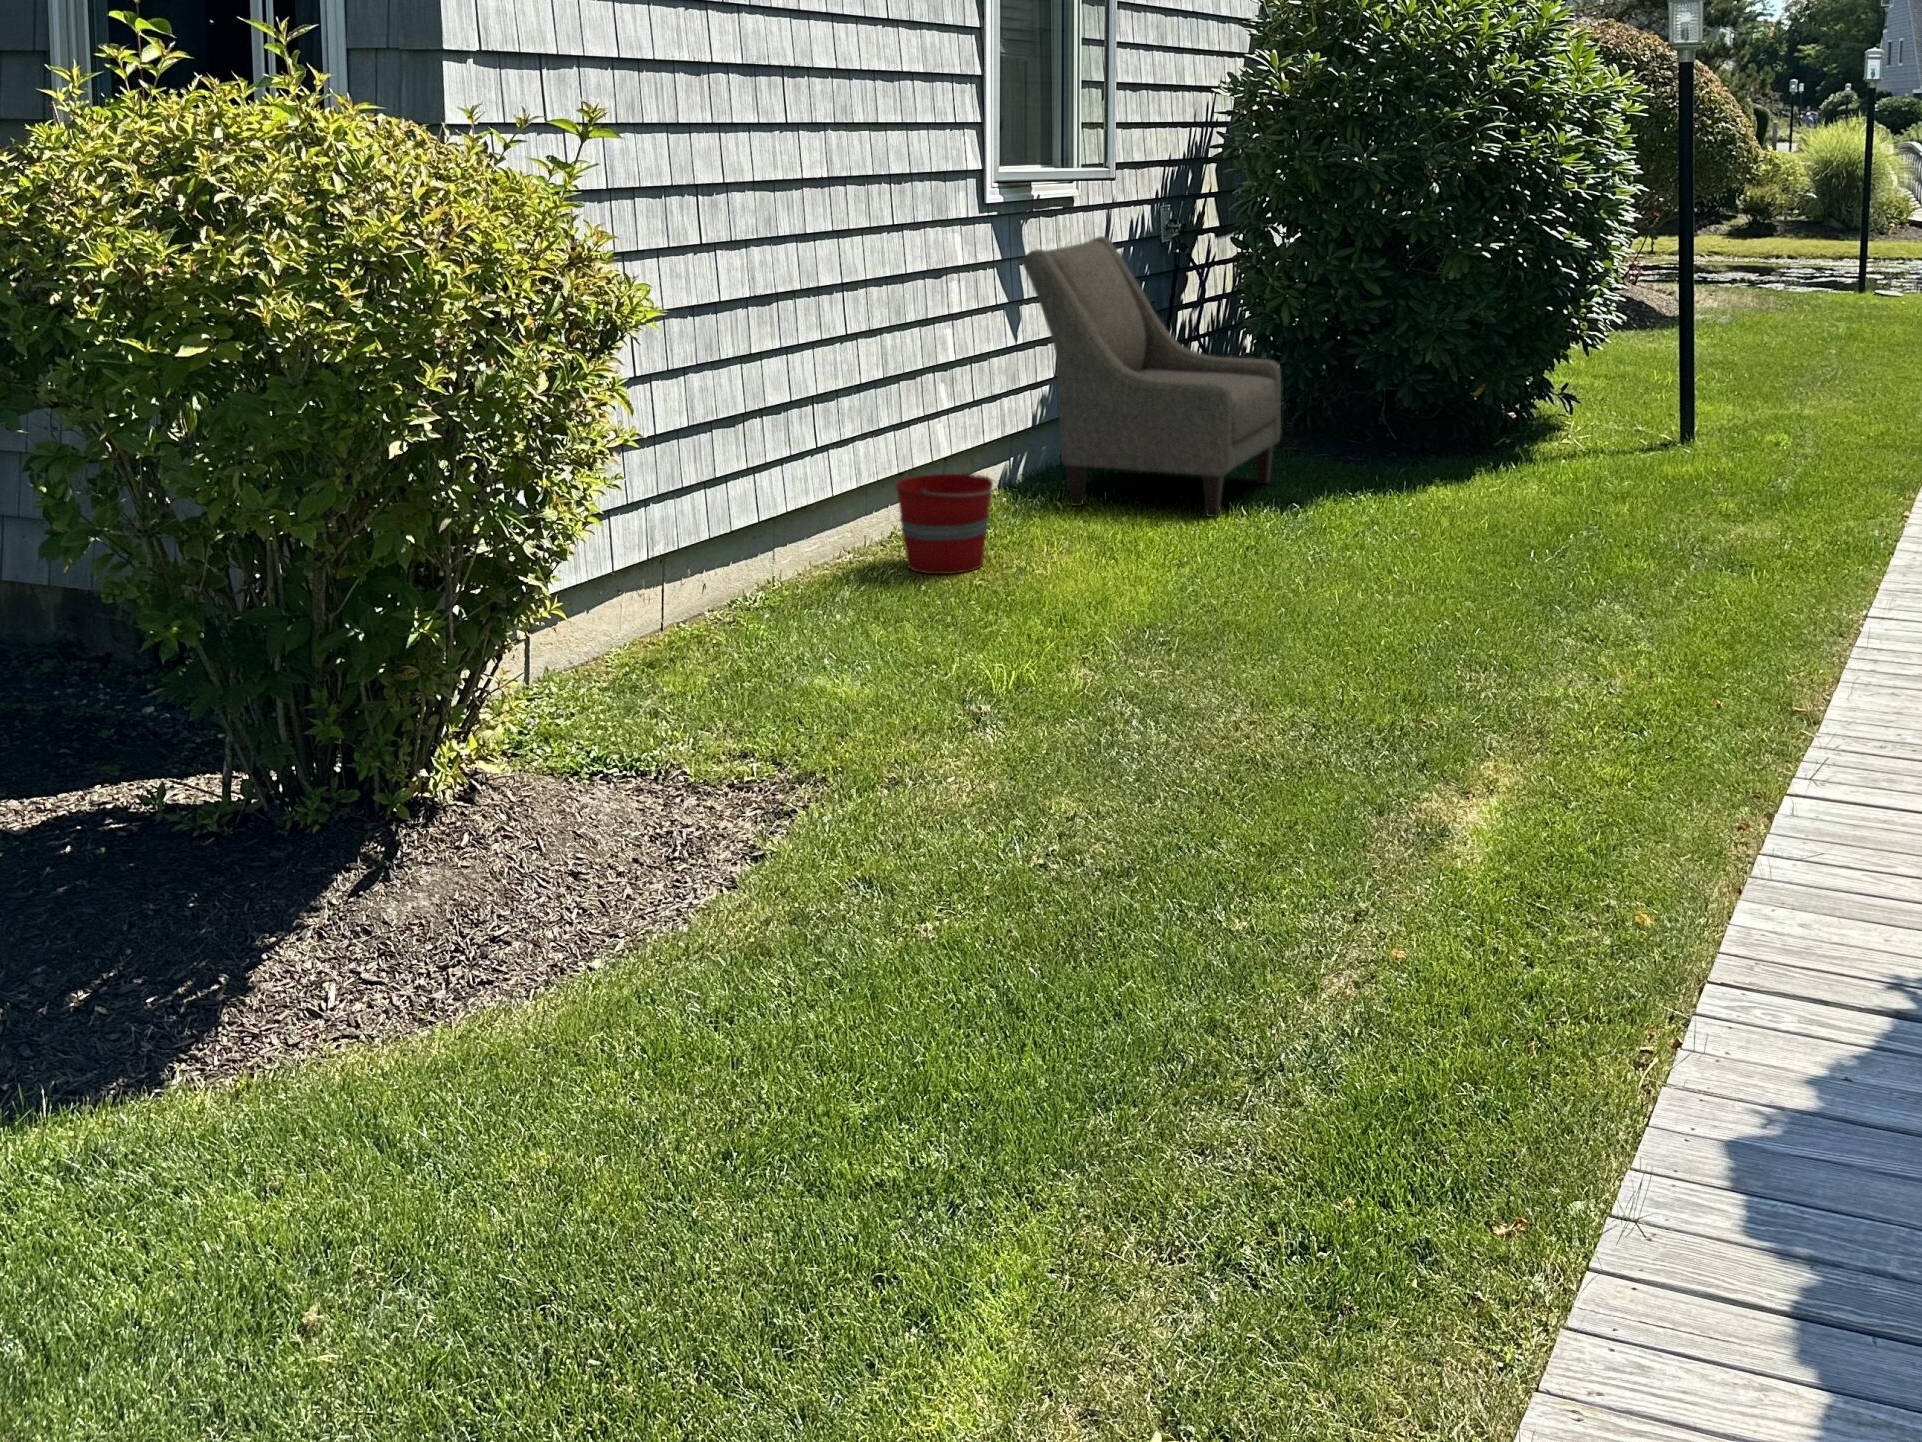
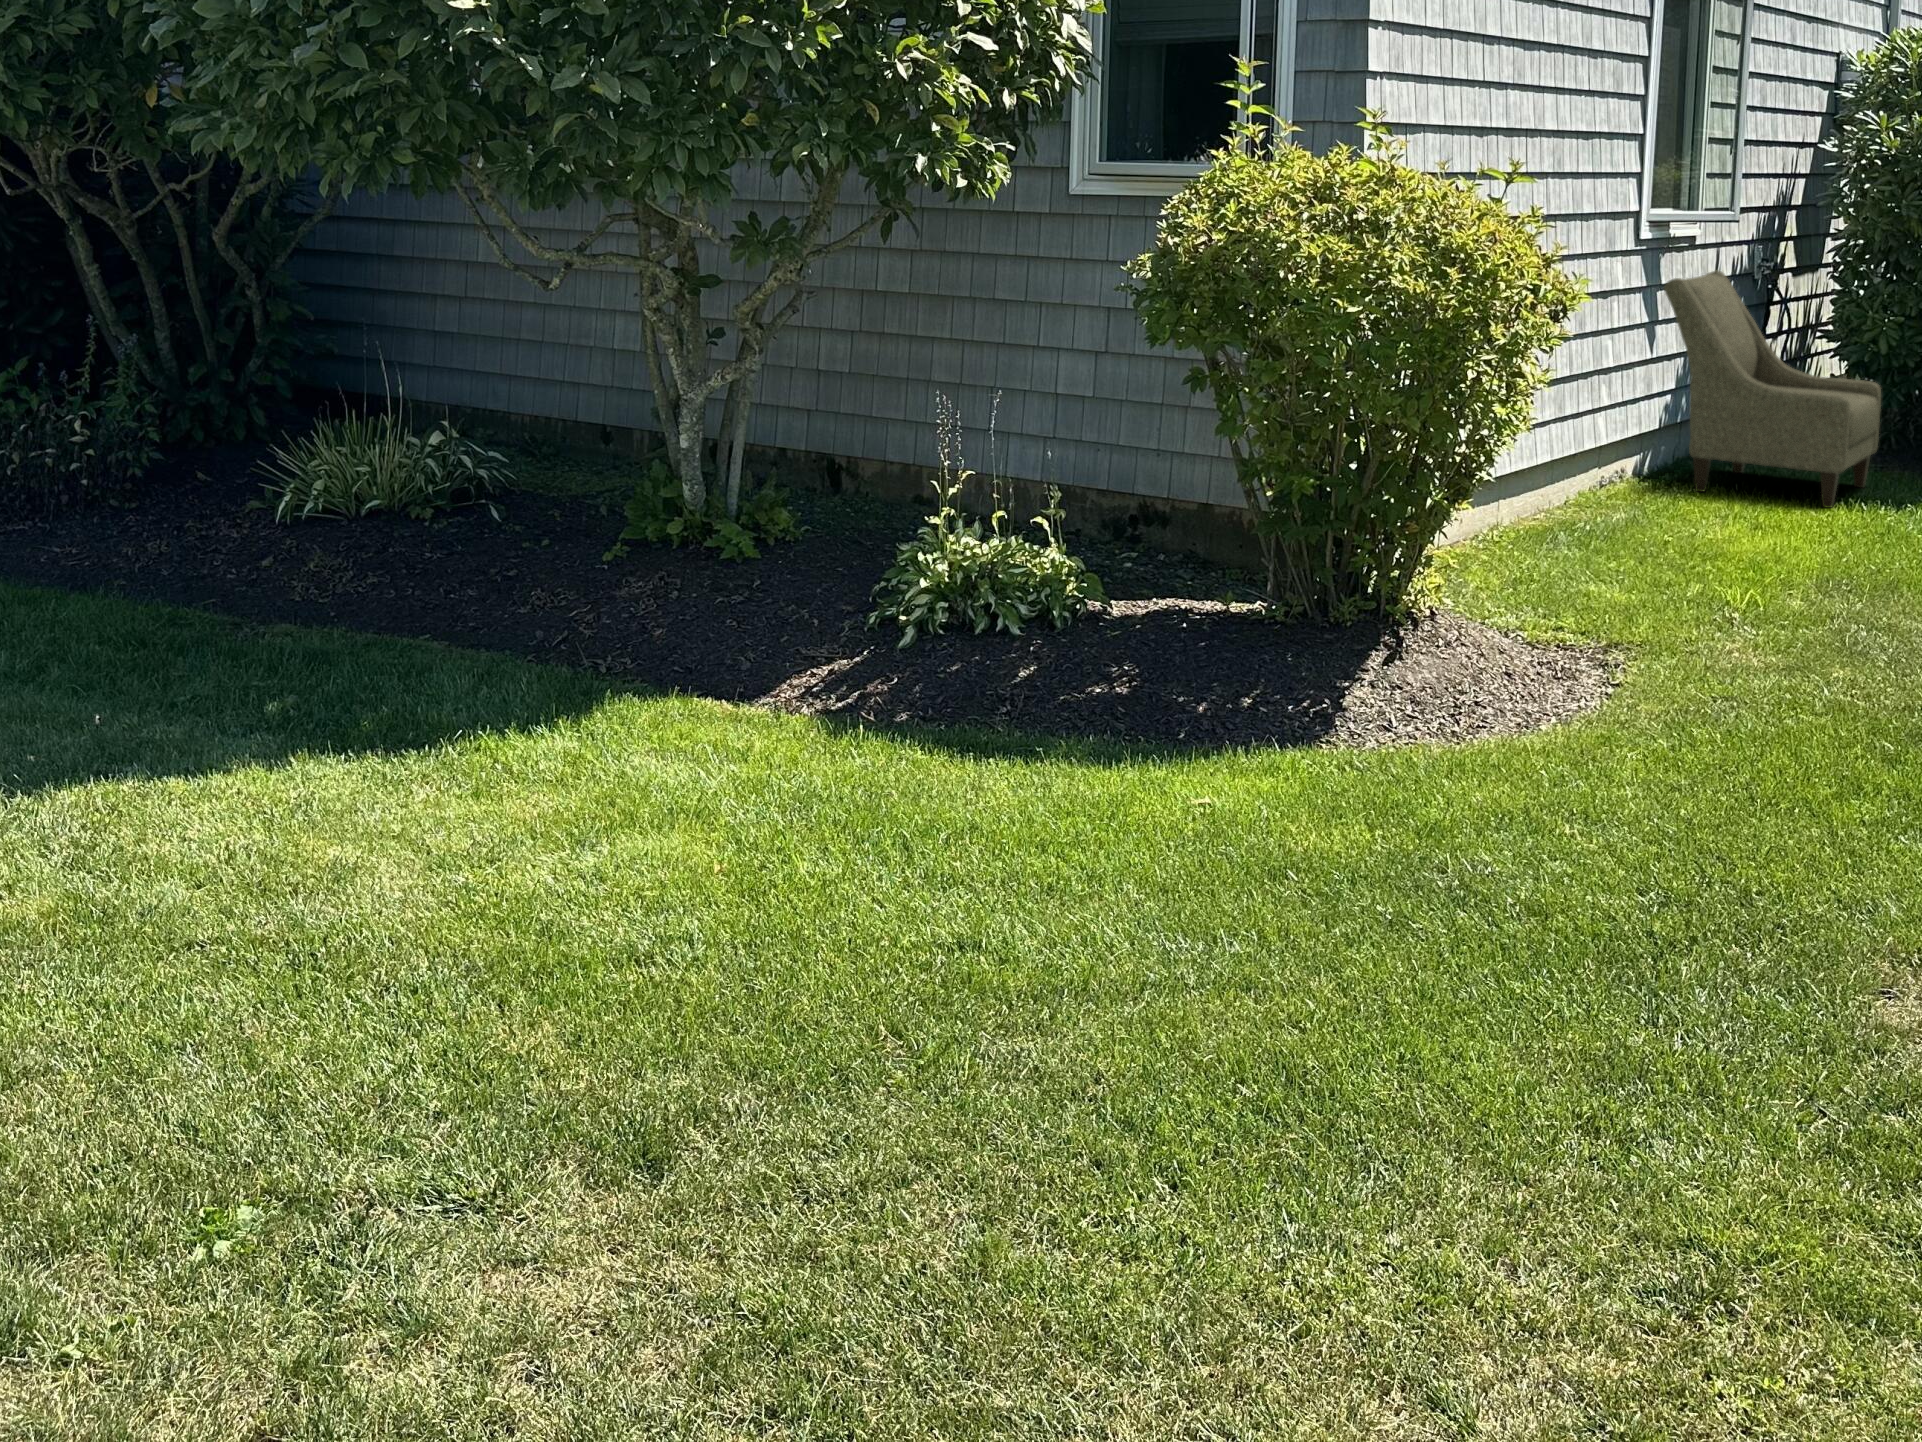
bucket: present [896,473,993,574] -> none [1581,451,1666,529]

